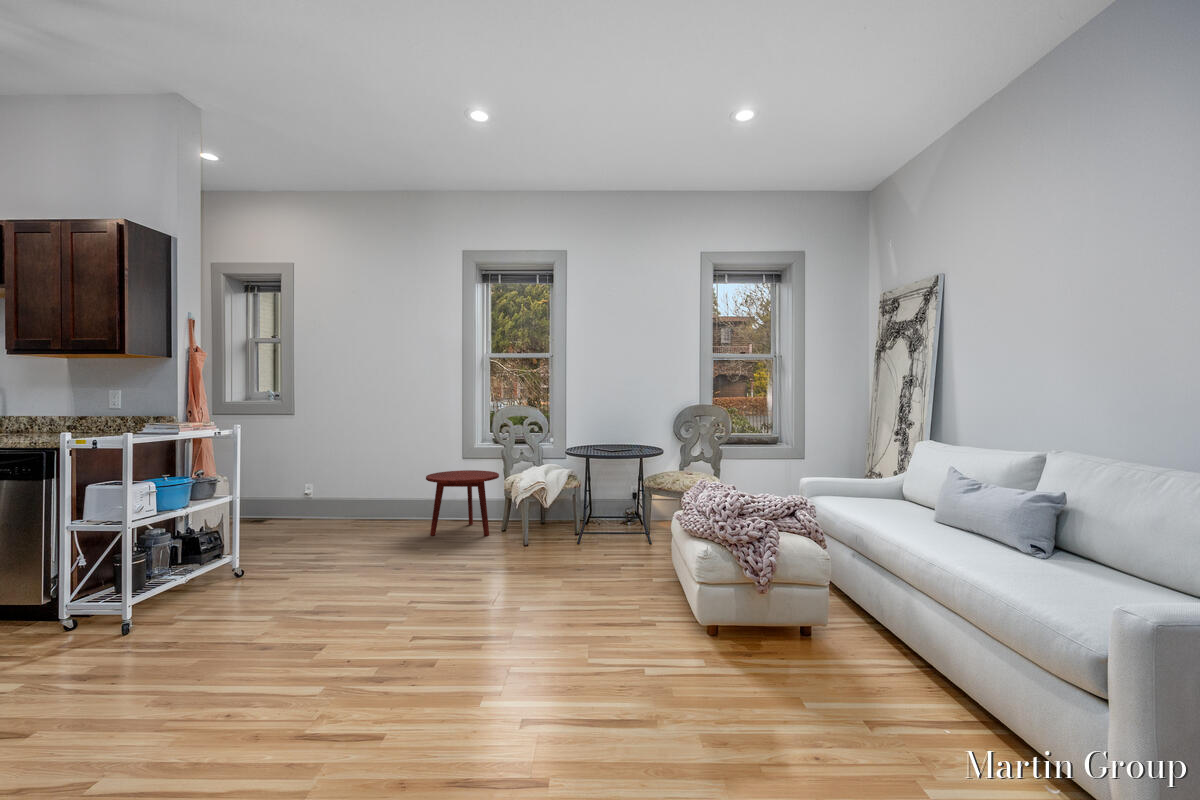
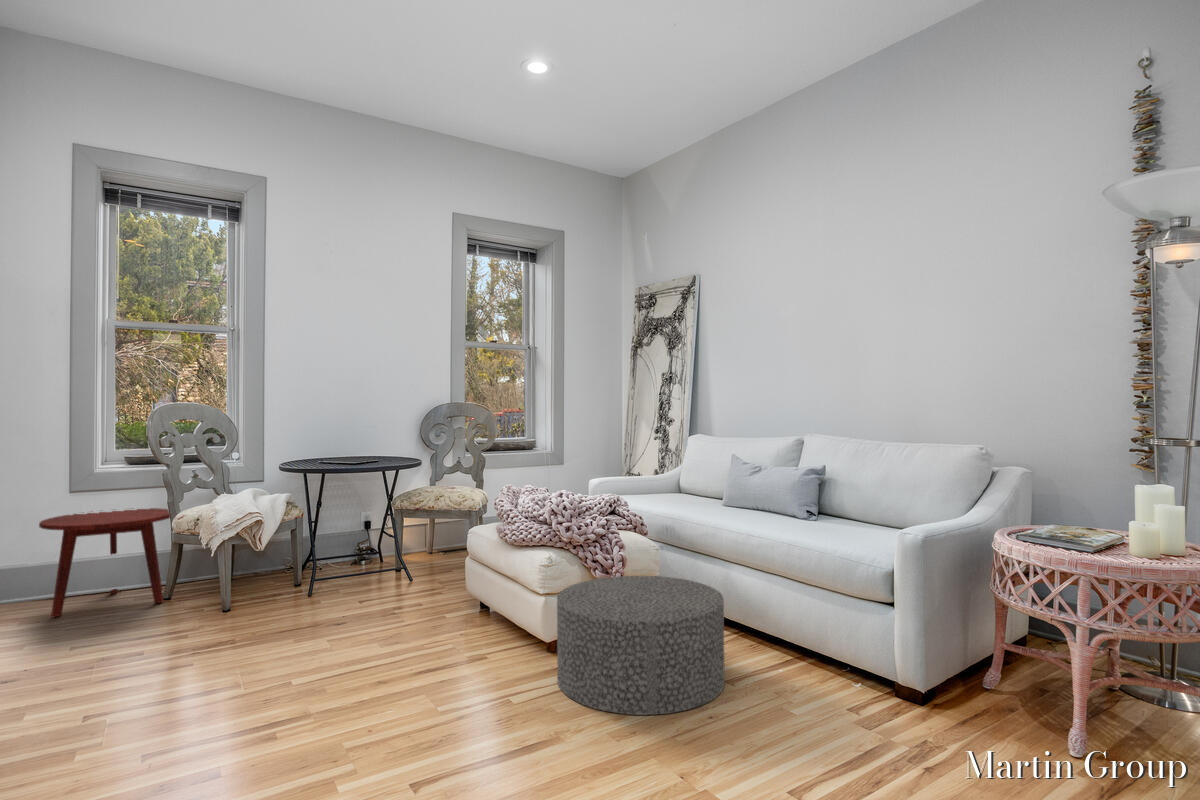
ottoman: none [689,579,865,740] -> present [557,576,725,715]

